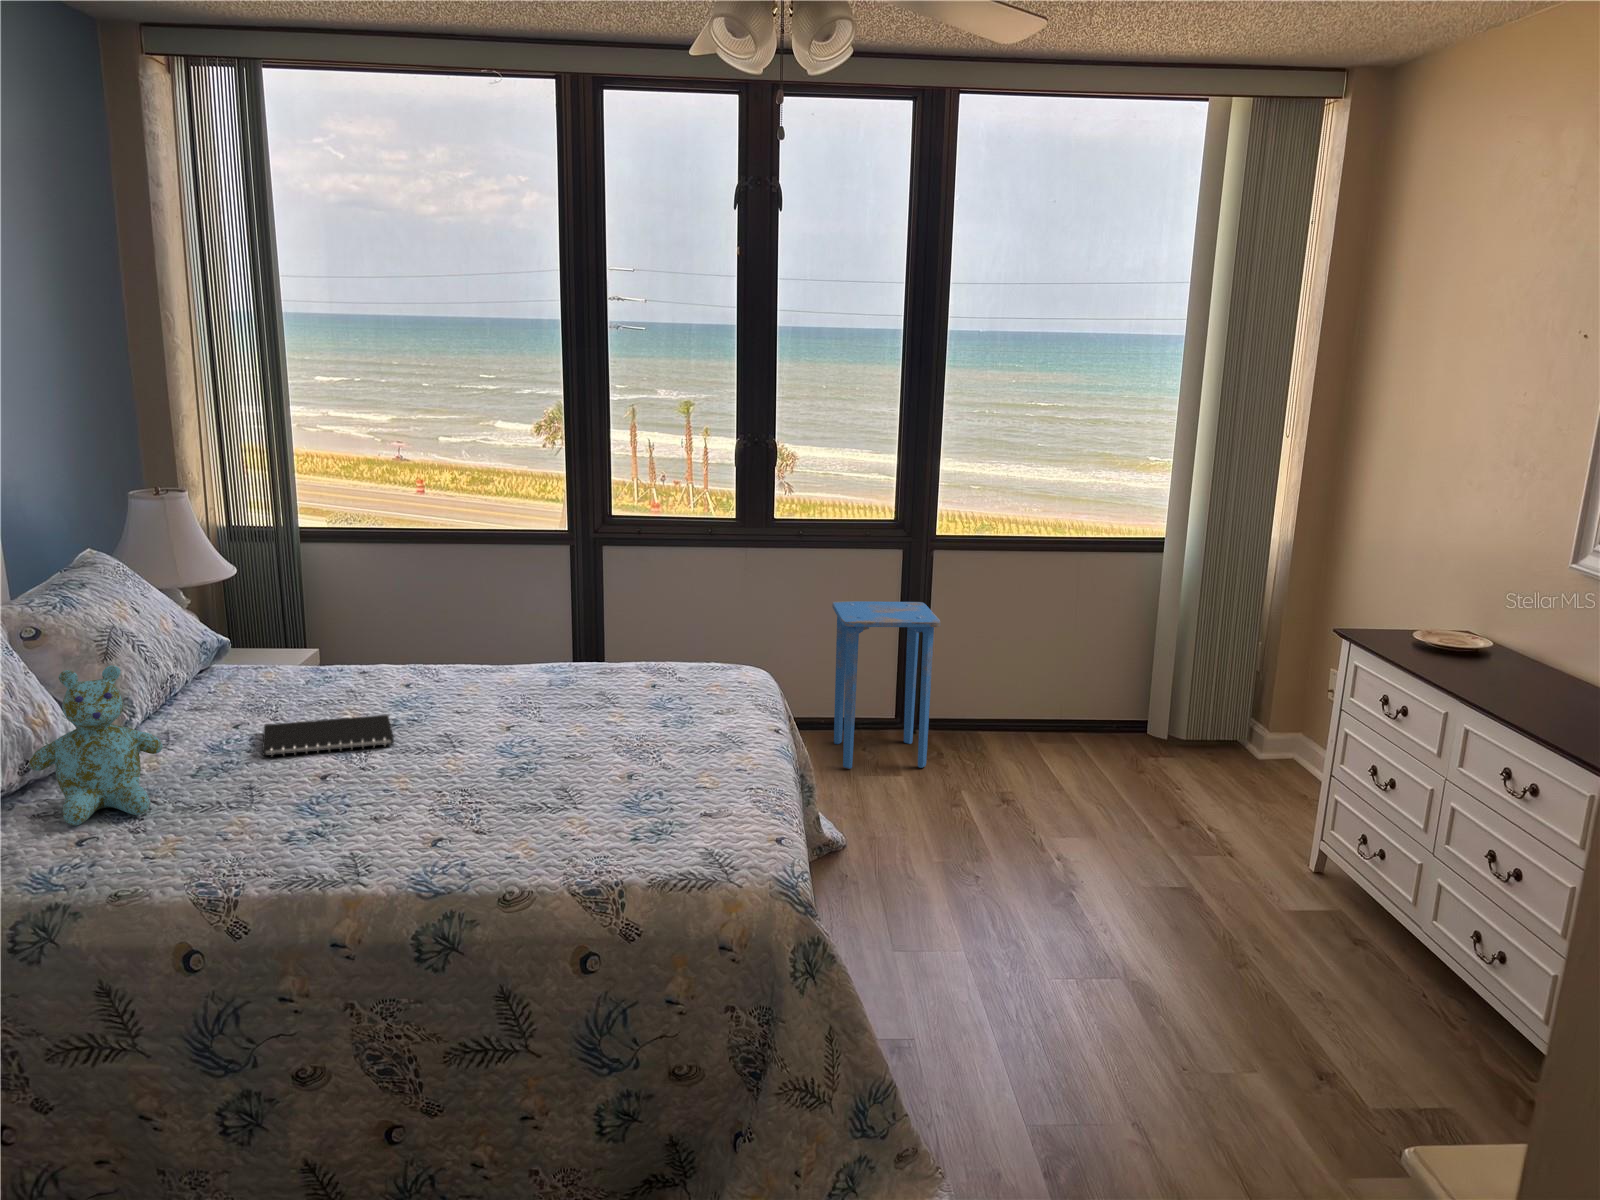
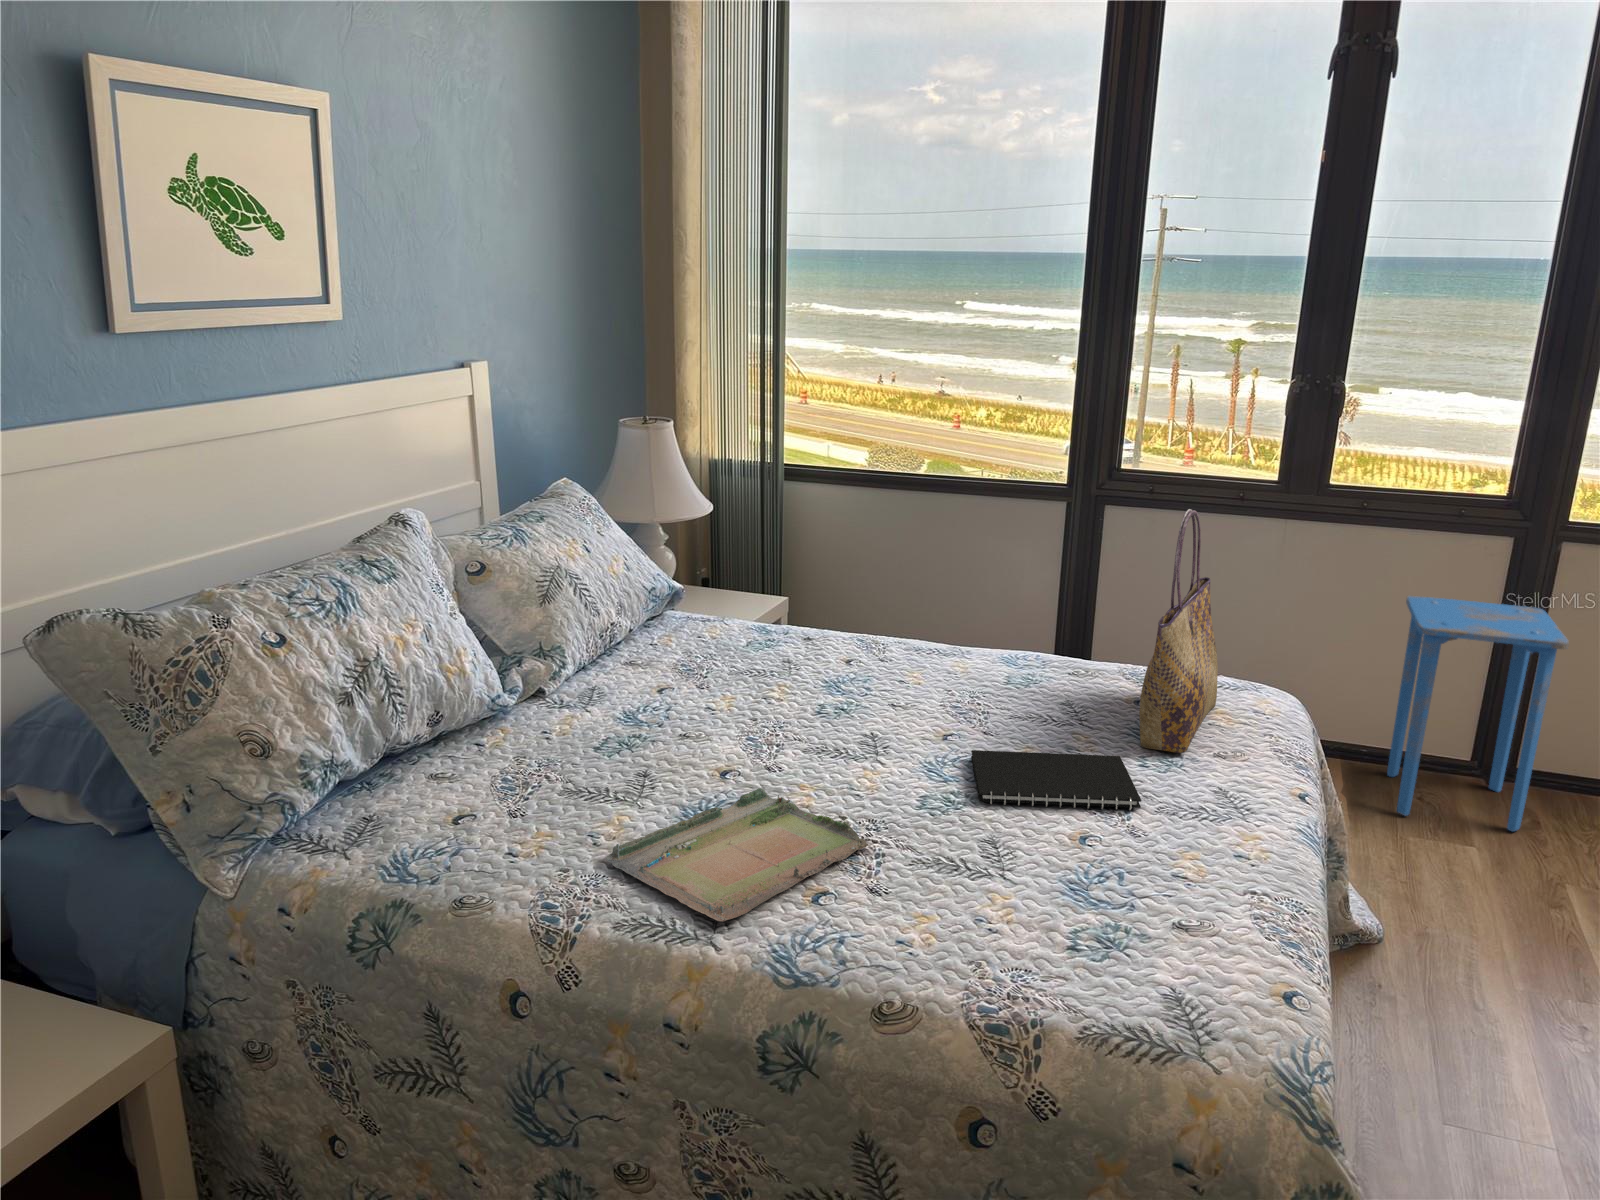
tote bag: none [653,533,707,717] -> present [1140,509,1218,753]
stuffed bear: present [29,666,163,826] -> none [427,624,559,798]
notebook: present [262,715,394,757] -> present [971,750,1141,810]
tray: none [243,779,465,865] -> present [606,788,868,922]

